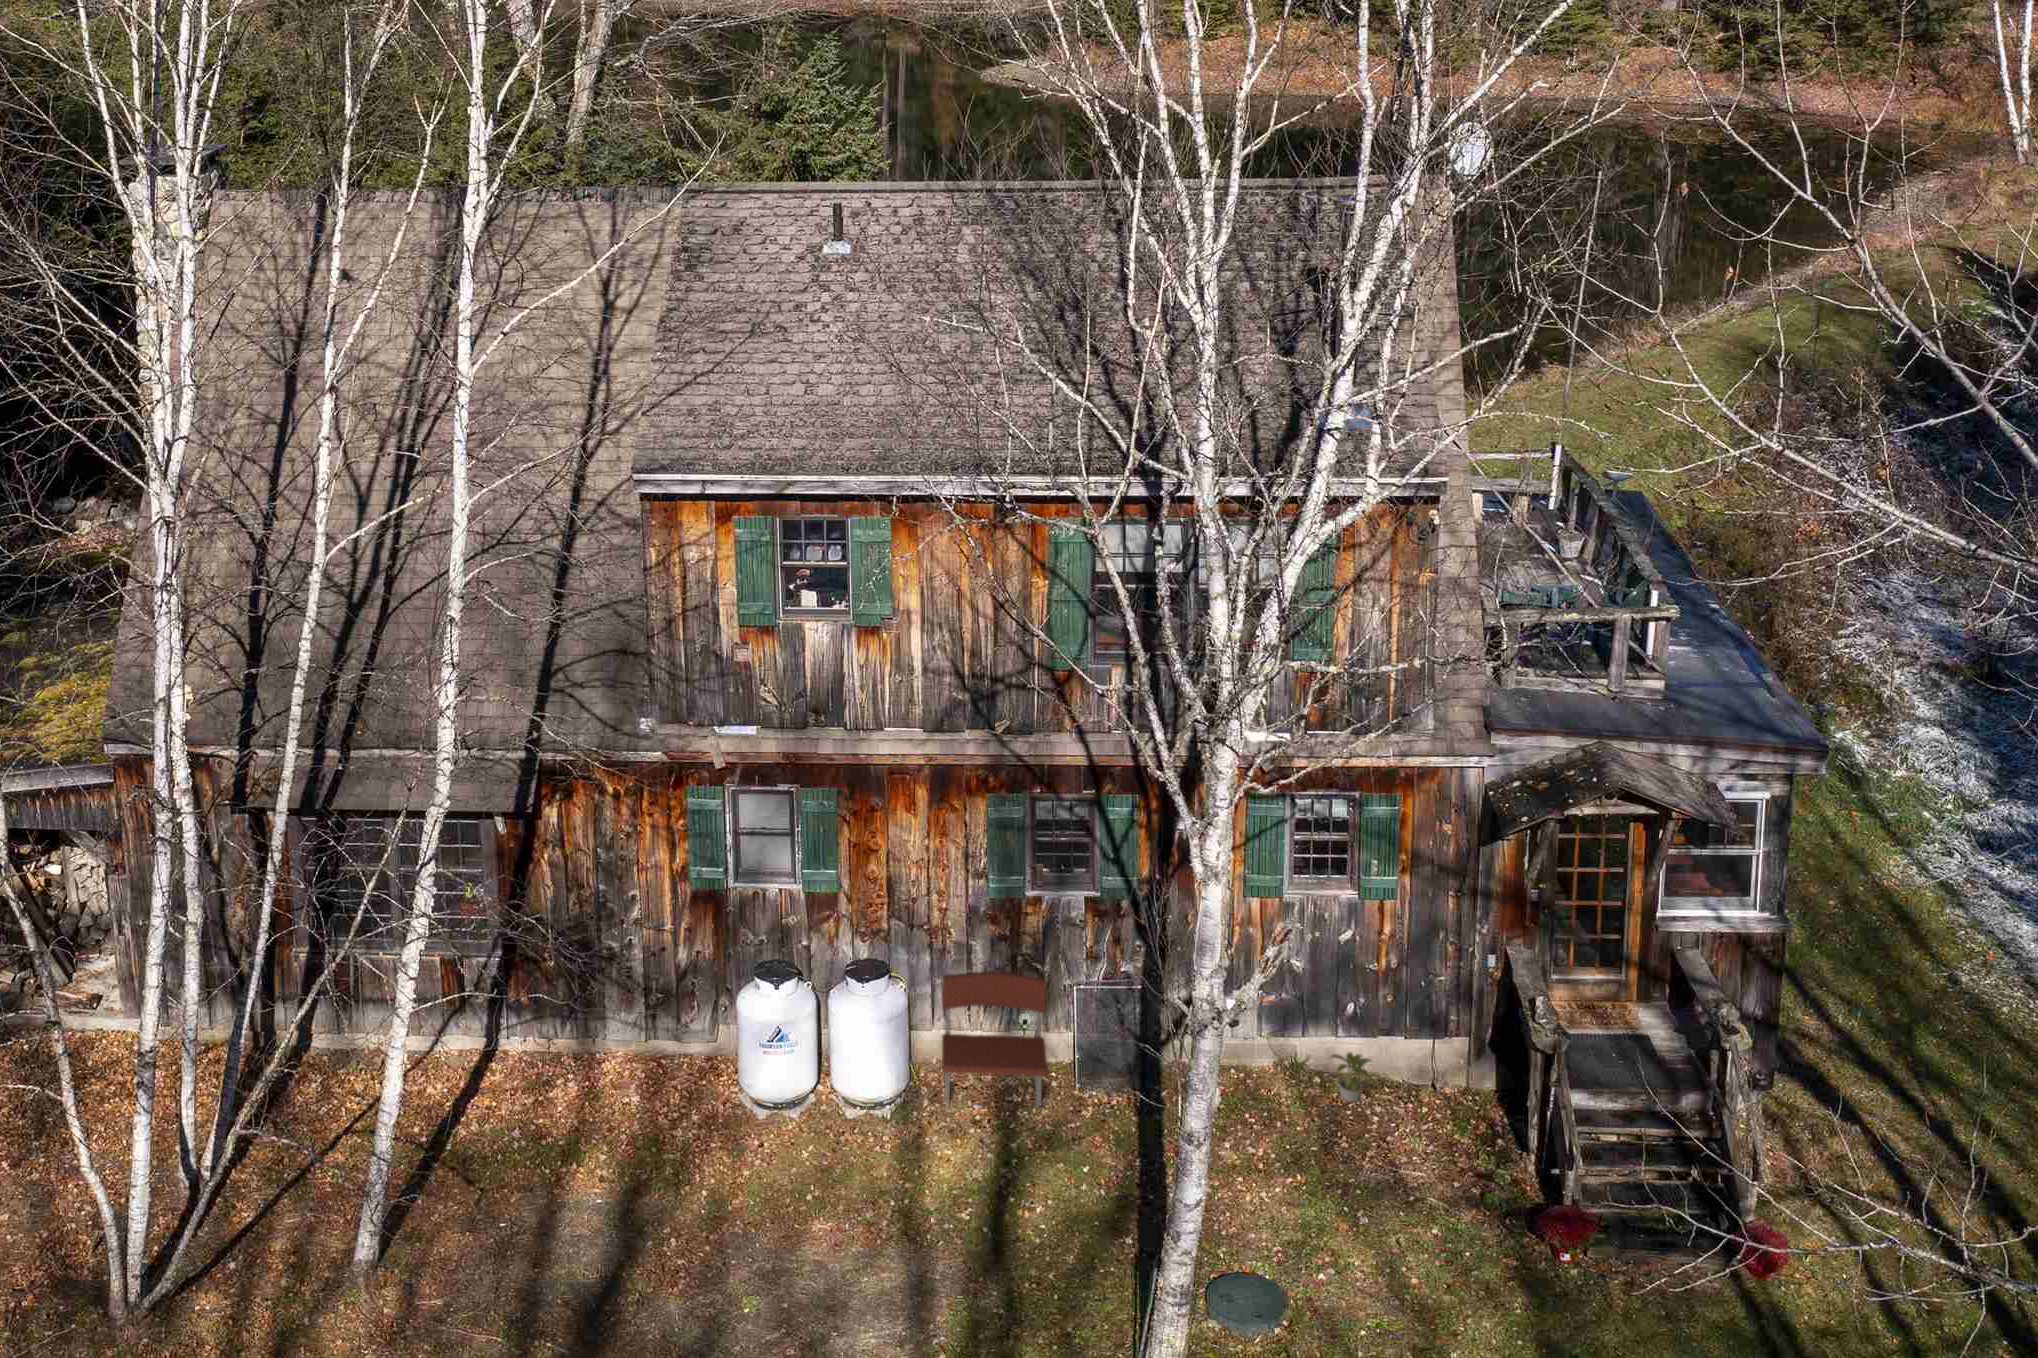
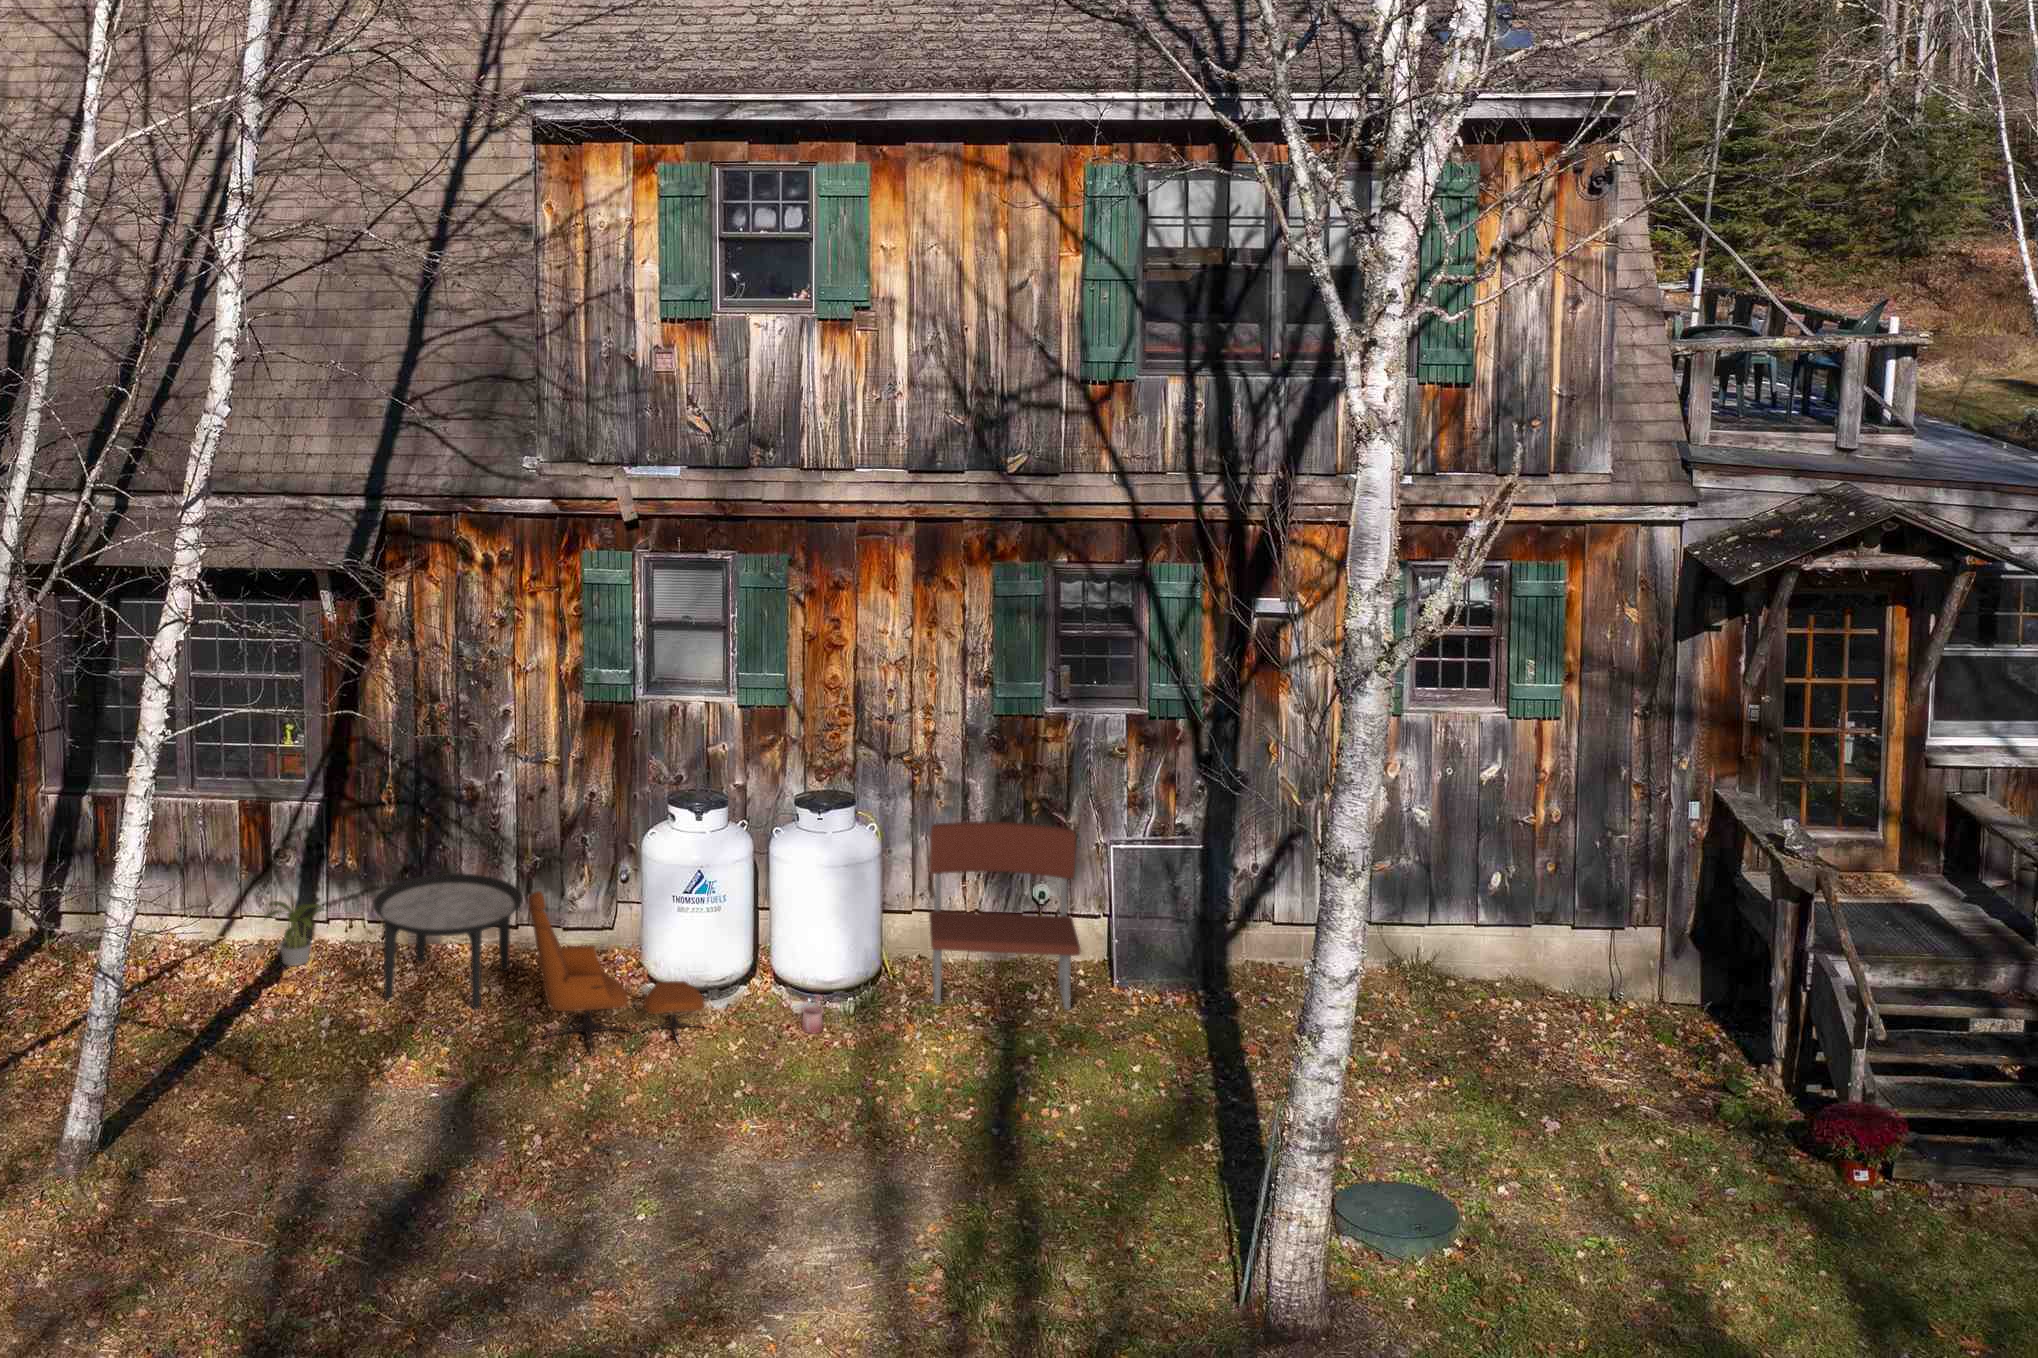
round table: none [543,1007,650,1118] -> present [373,873,523,1009]
lounge chair: none [657,1047,783,1162] -> present [529,891,705,1055]
potted plant: present [1331,1053,1371,1102] -> present [265,901,325,966]
watering can: none [850,1105,867,1135] -> present [802,995,824,1034]

